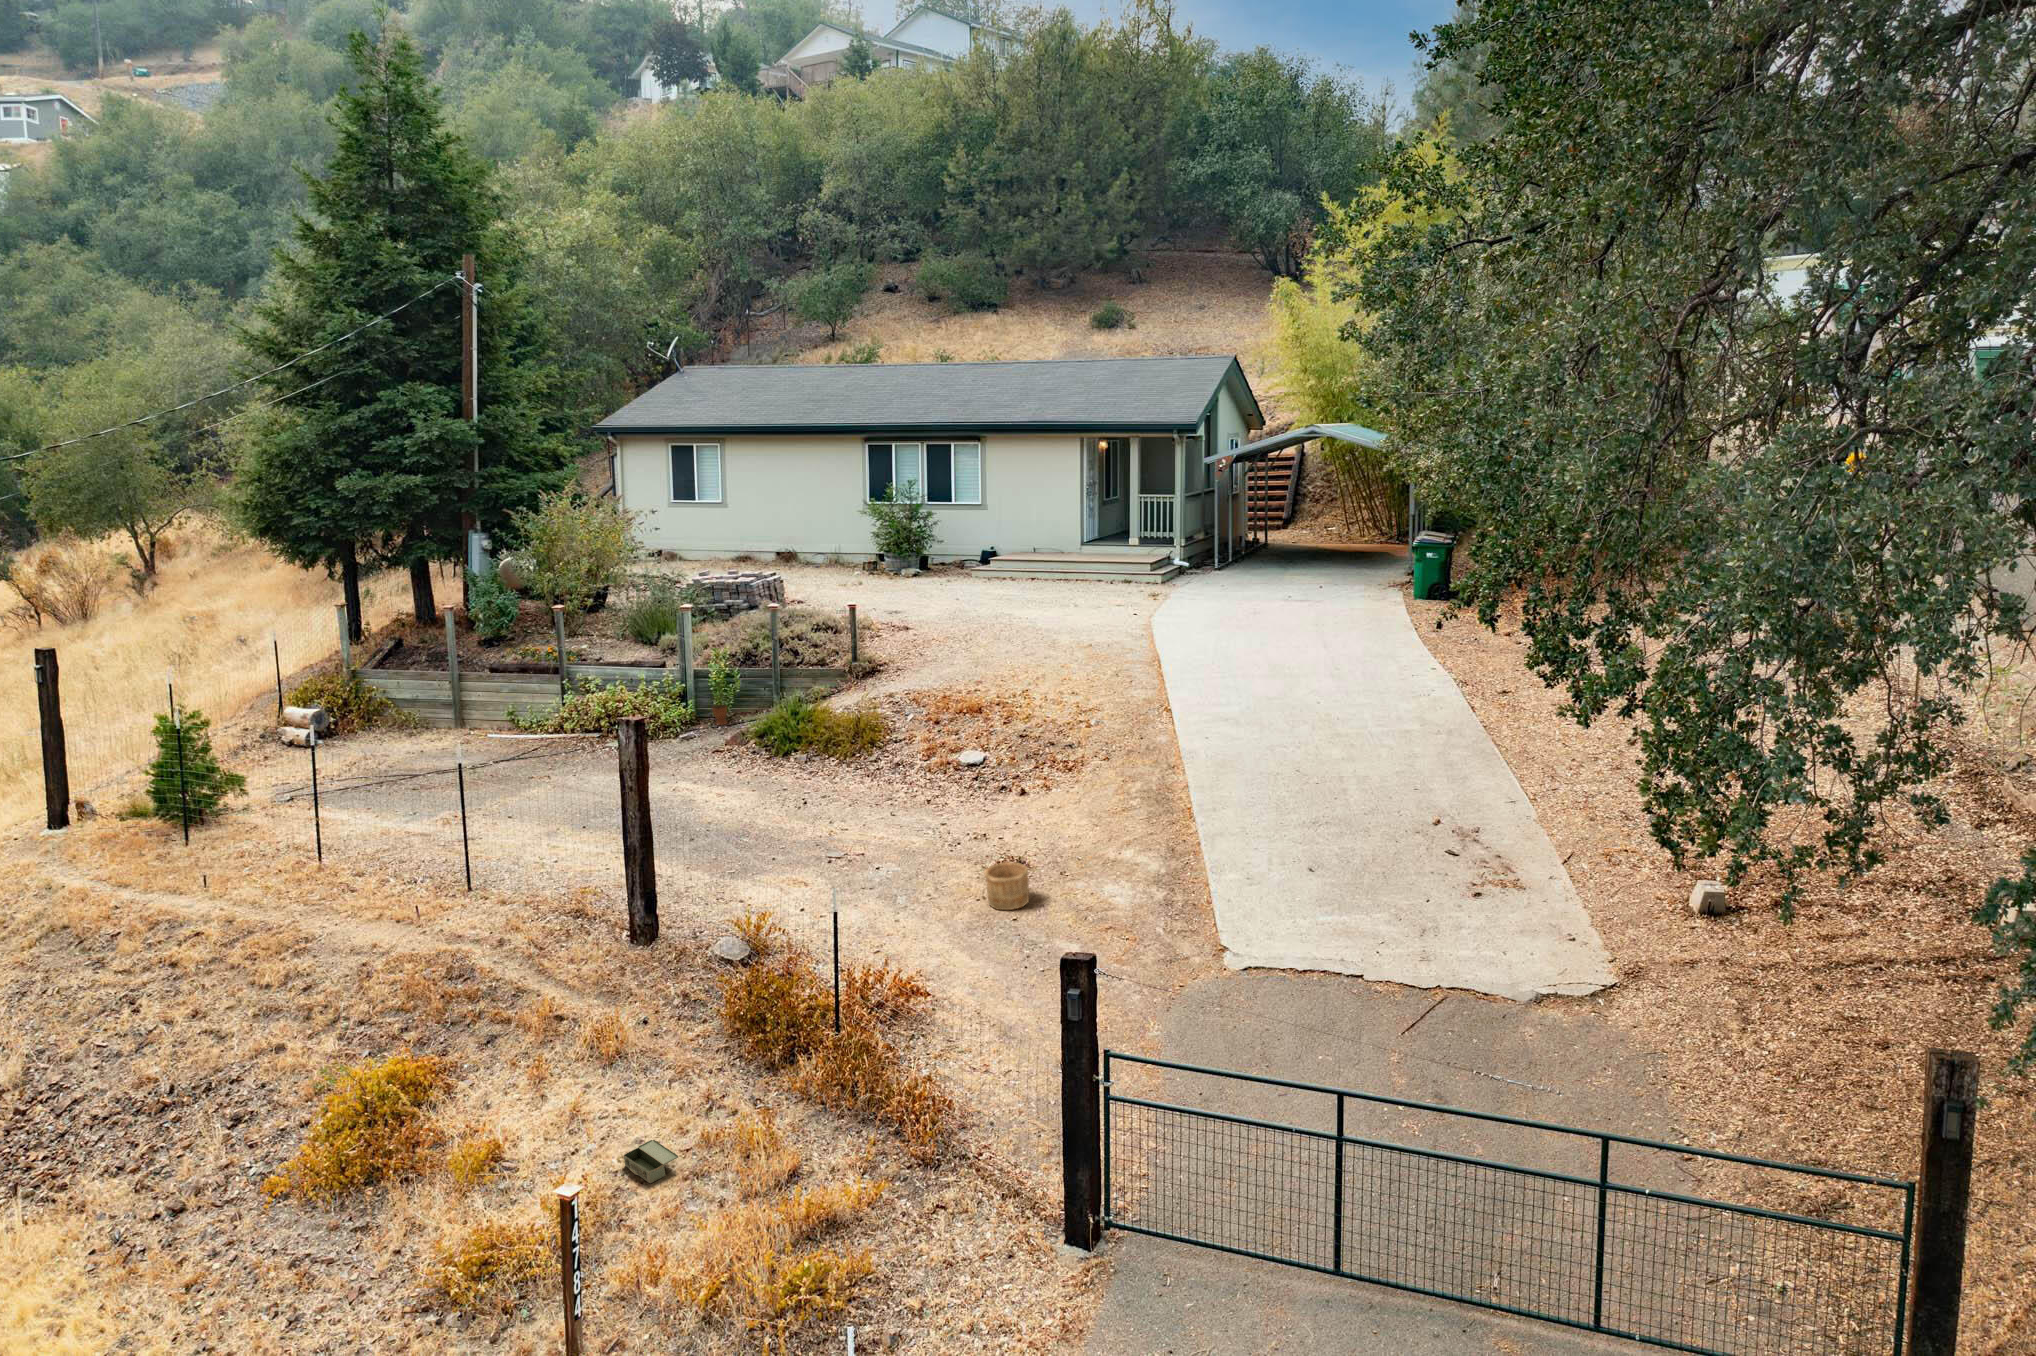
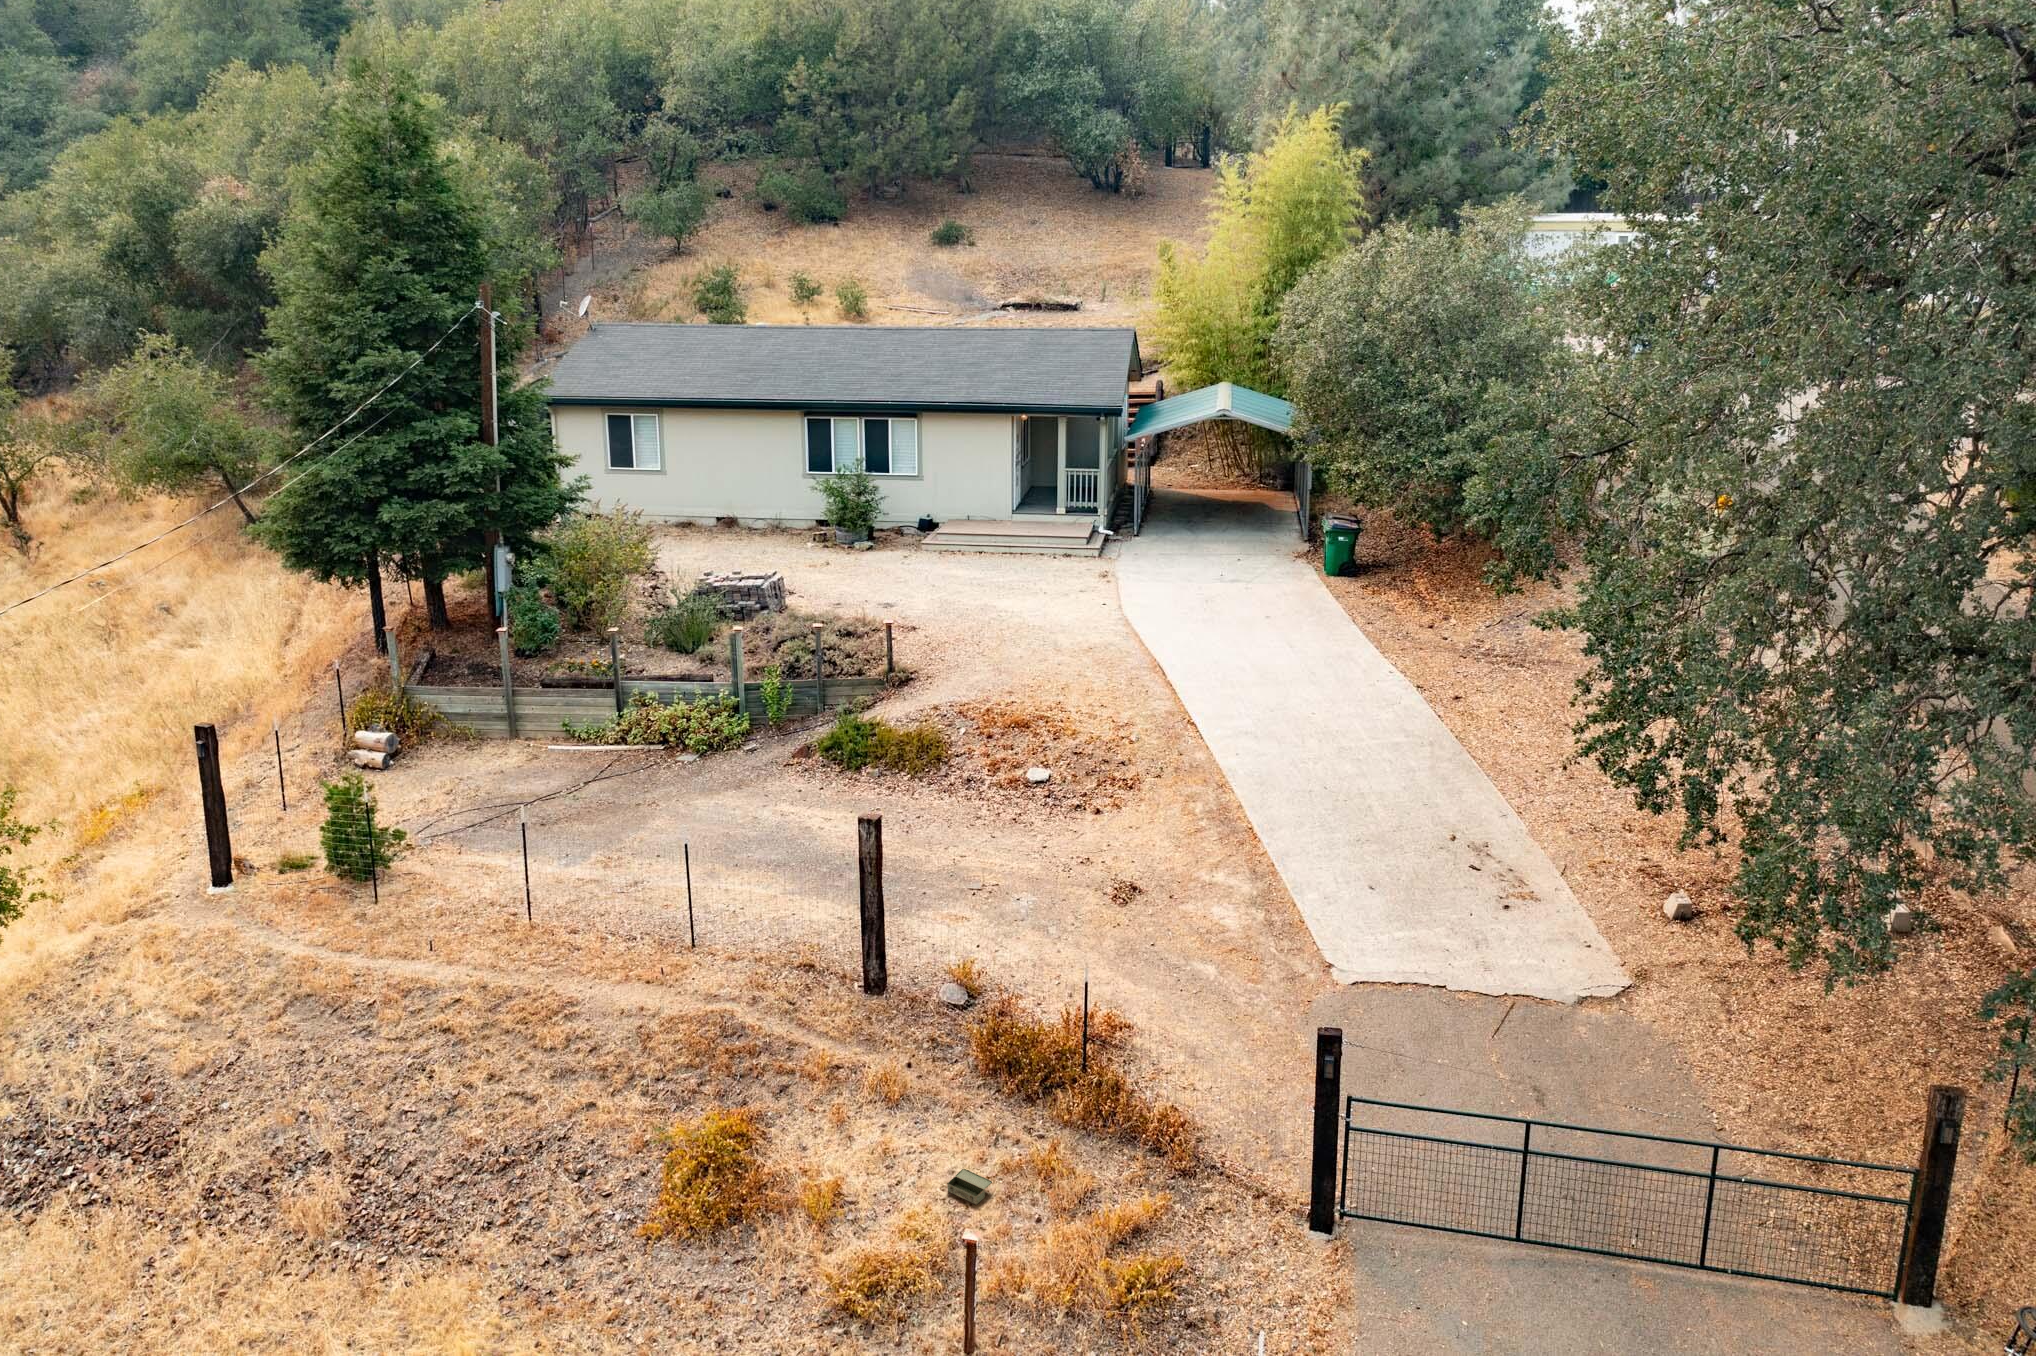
potted plant: present [708,681,727,725] -> none [767,703,786,745]
wooden bucket: present [984,862,1029,910] -> none [1116,897,1154,939]

